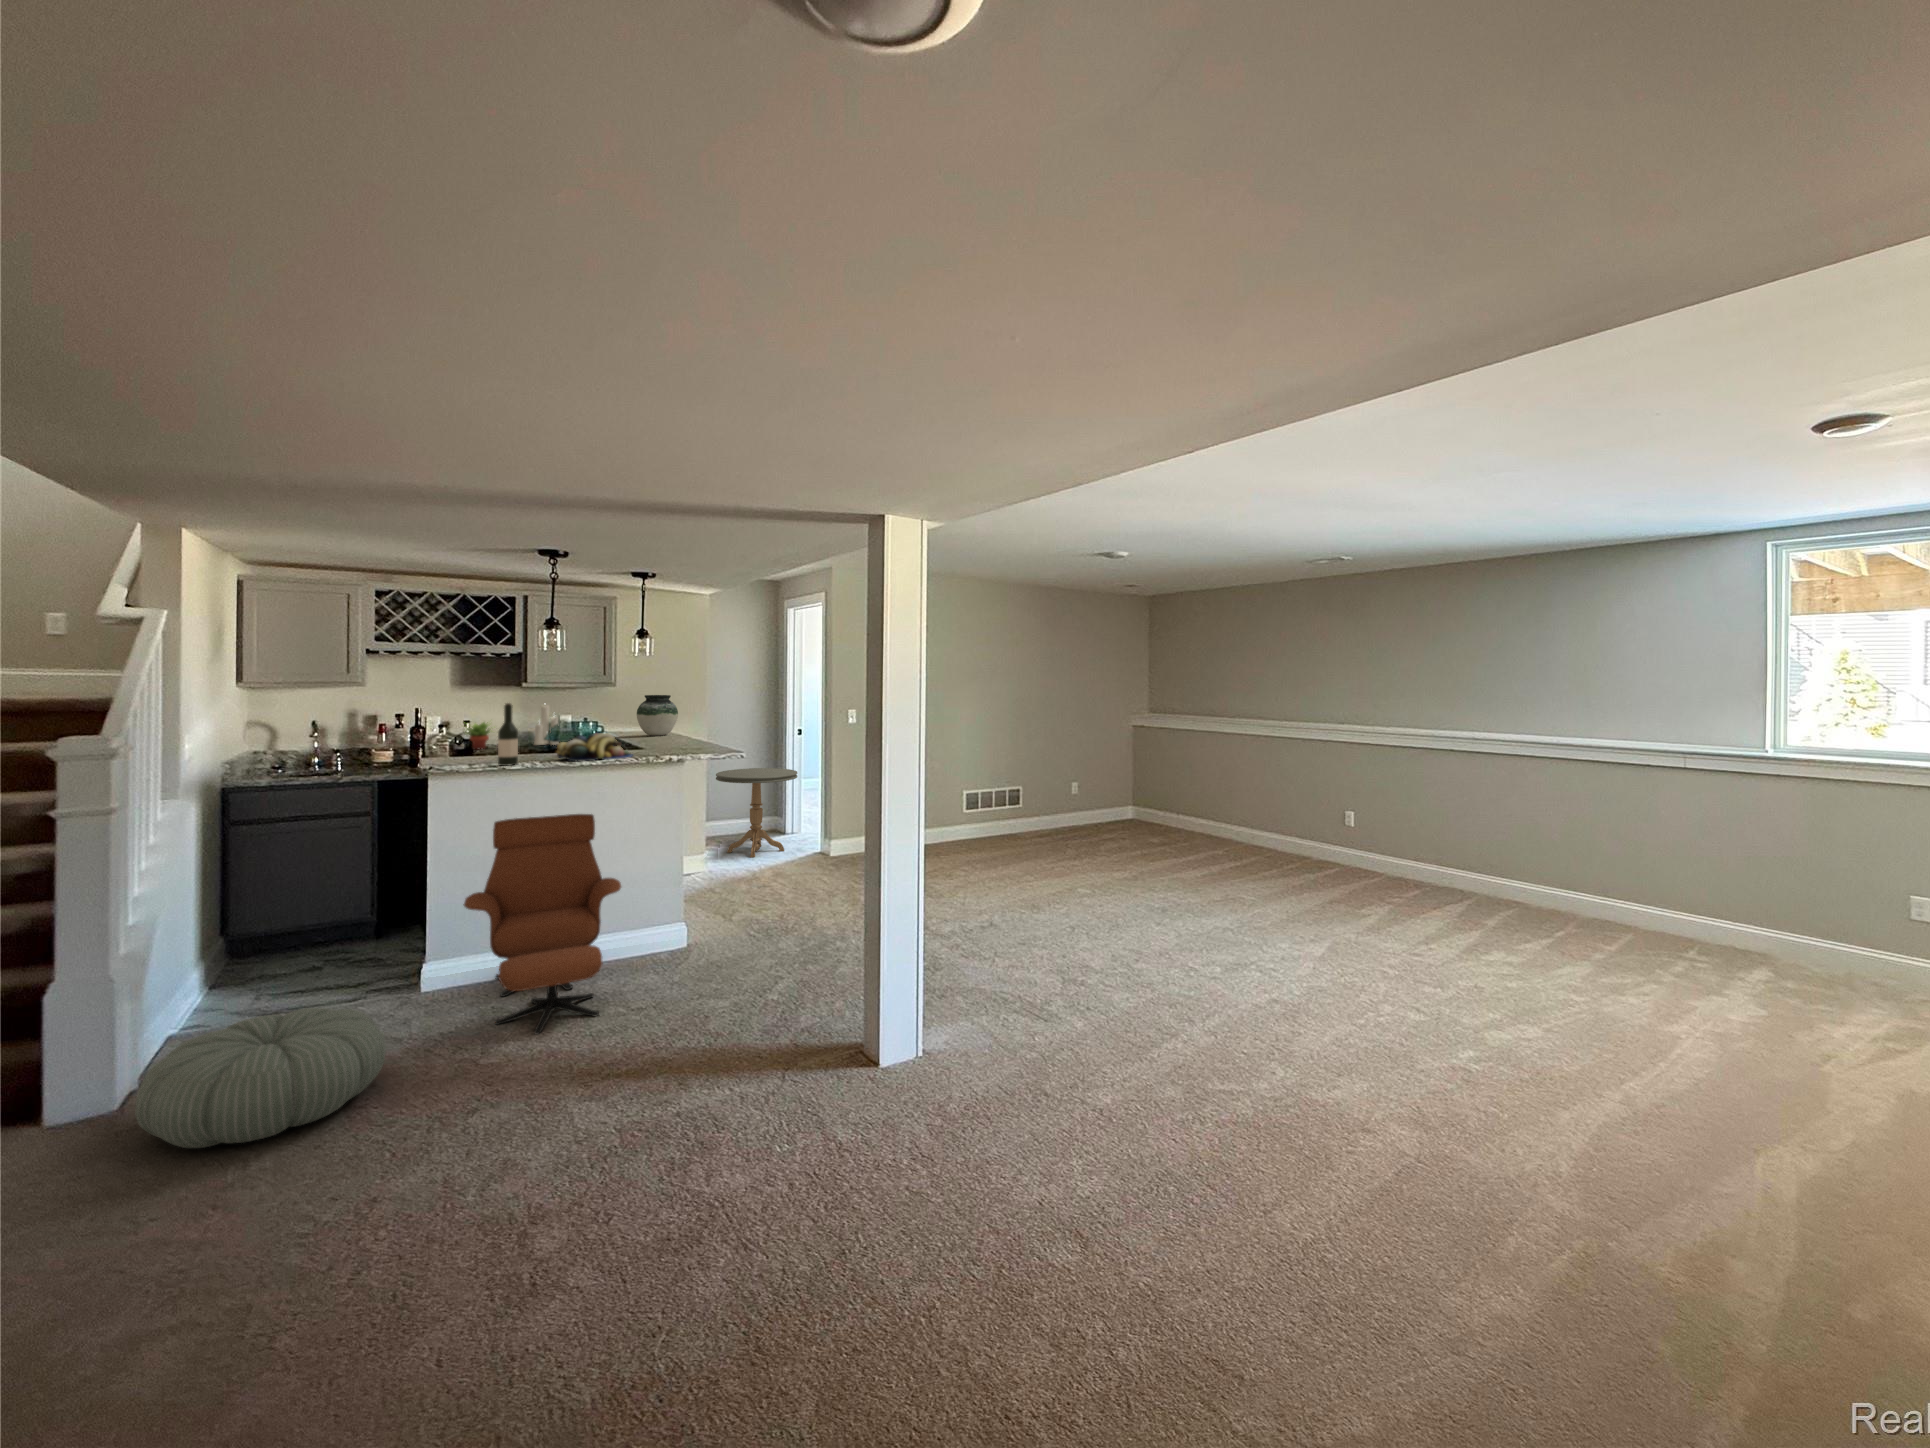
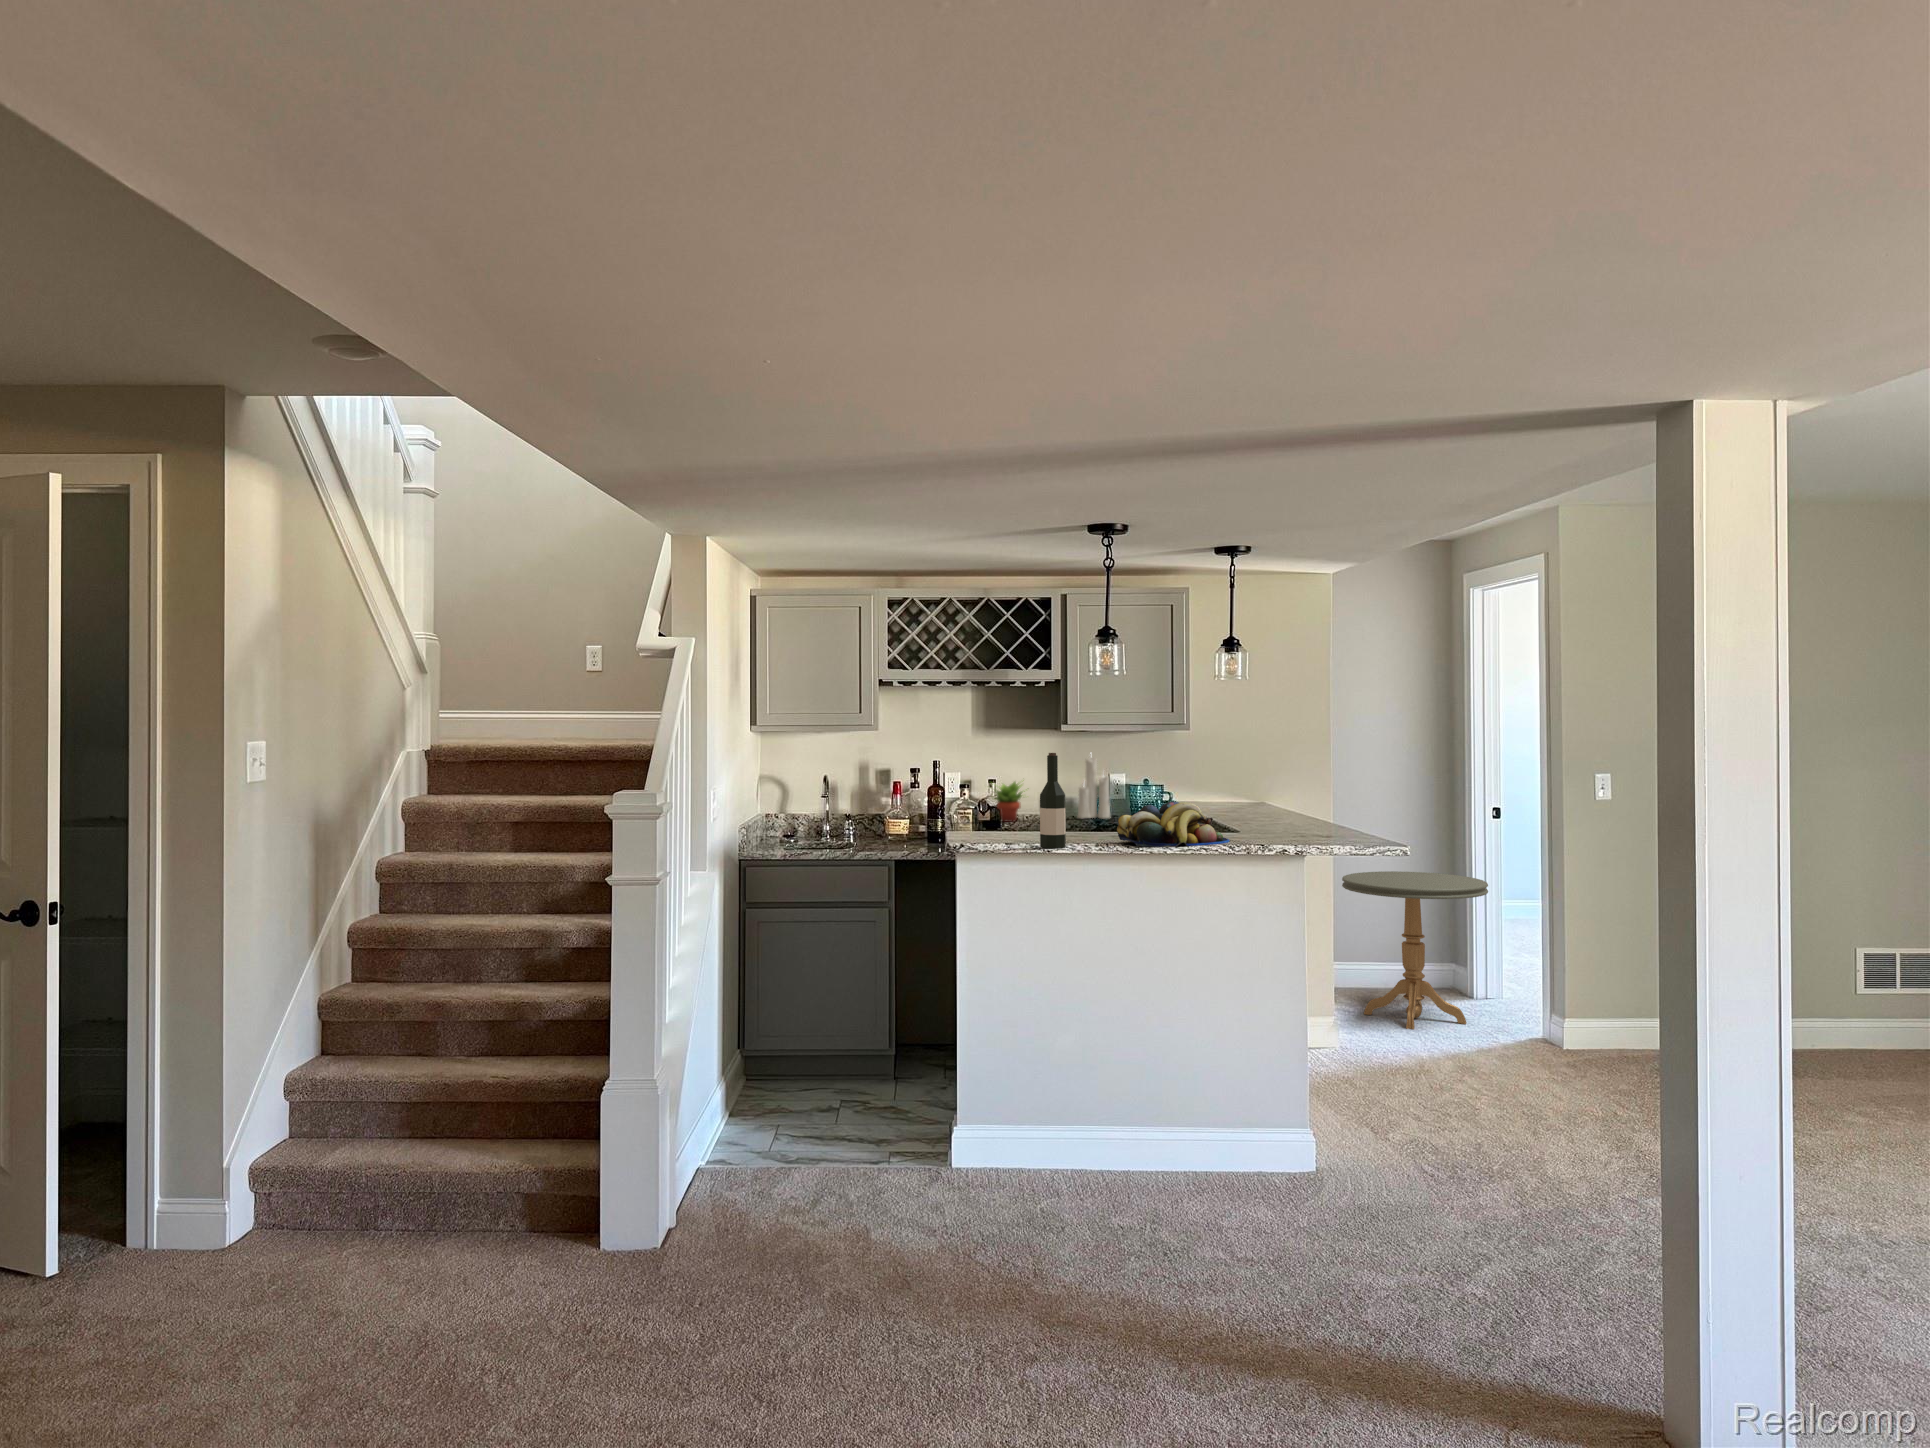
vase: present [637,695,678,736] -> none [1218,744,1281,810]
lounge chair: present [463,814,621,1034] -> none [1000,931,1219,1291]
pouf: present [135,1008,386,1148] -> none [656,1180,914,1364]

